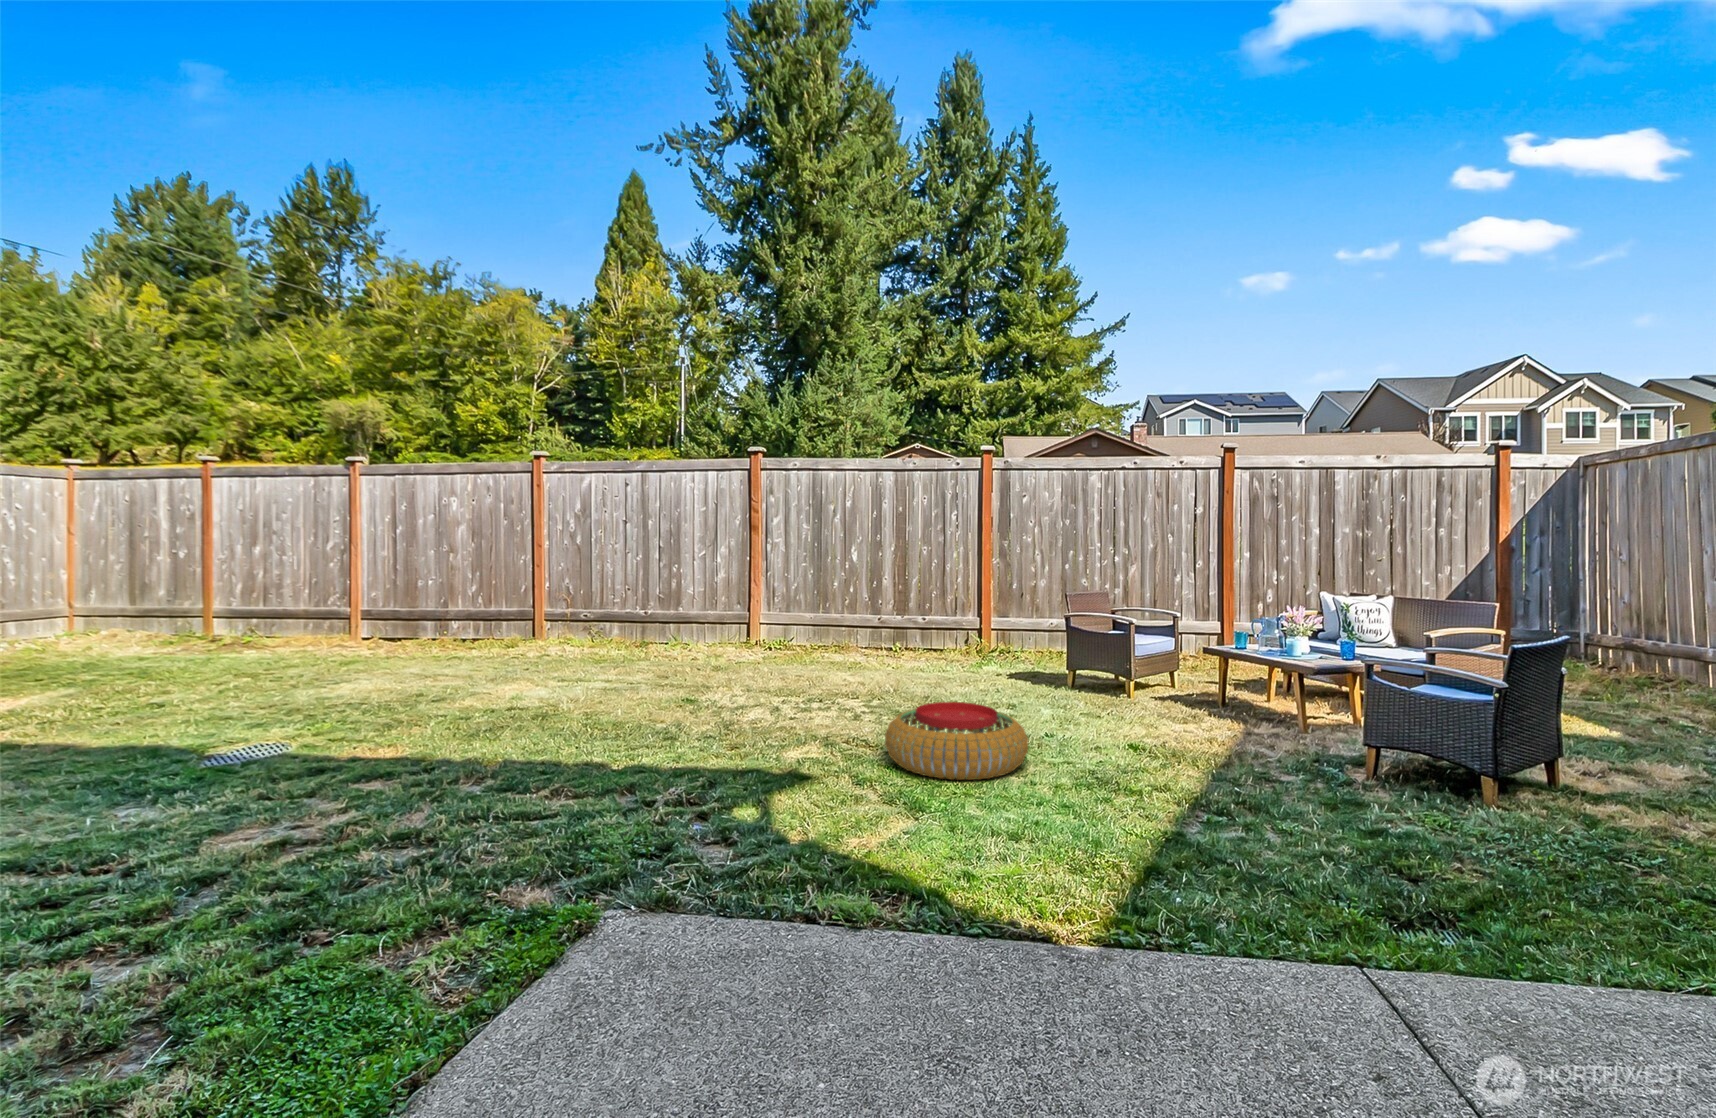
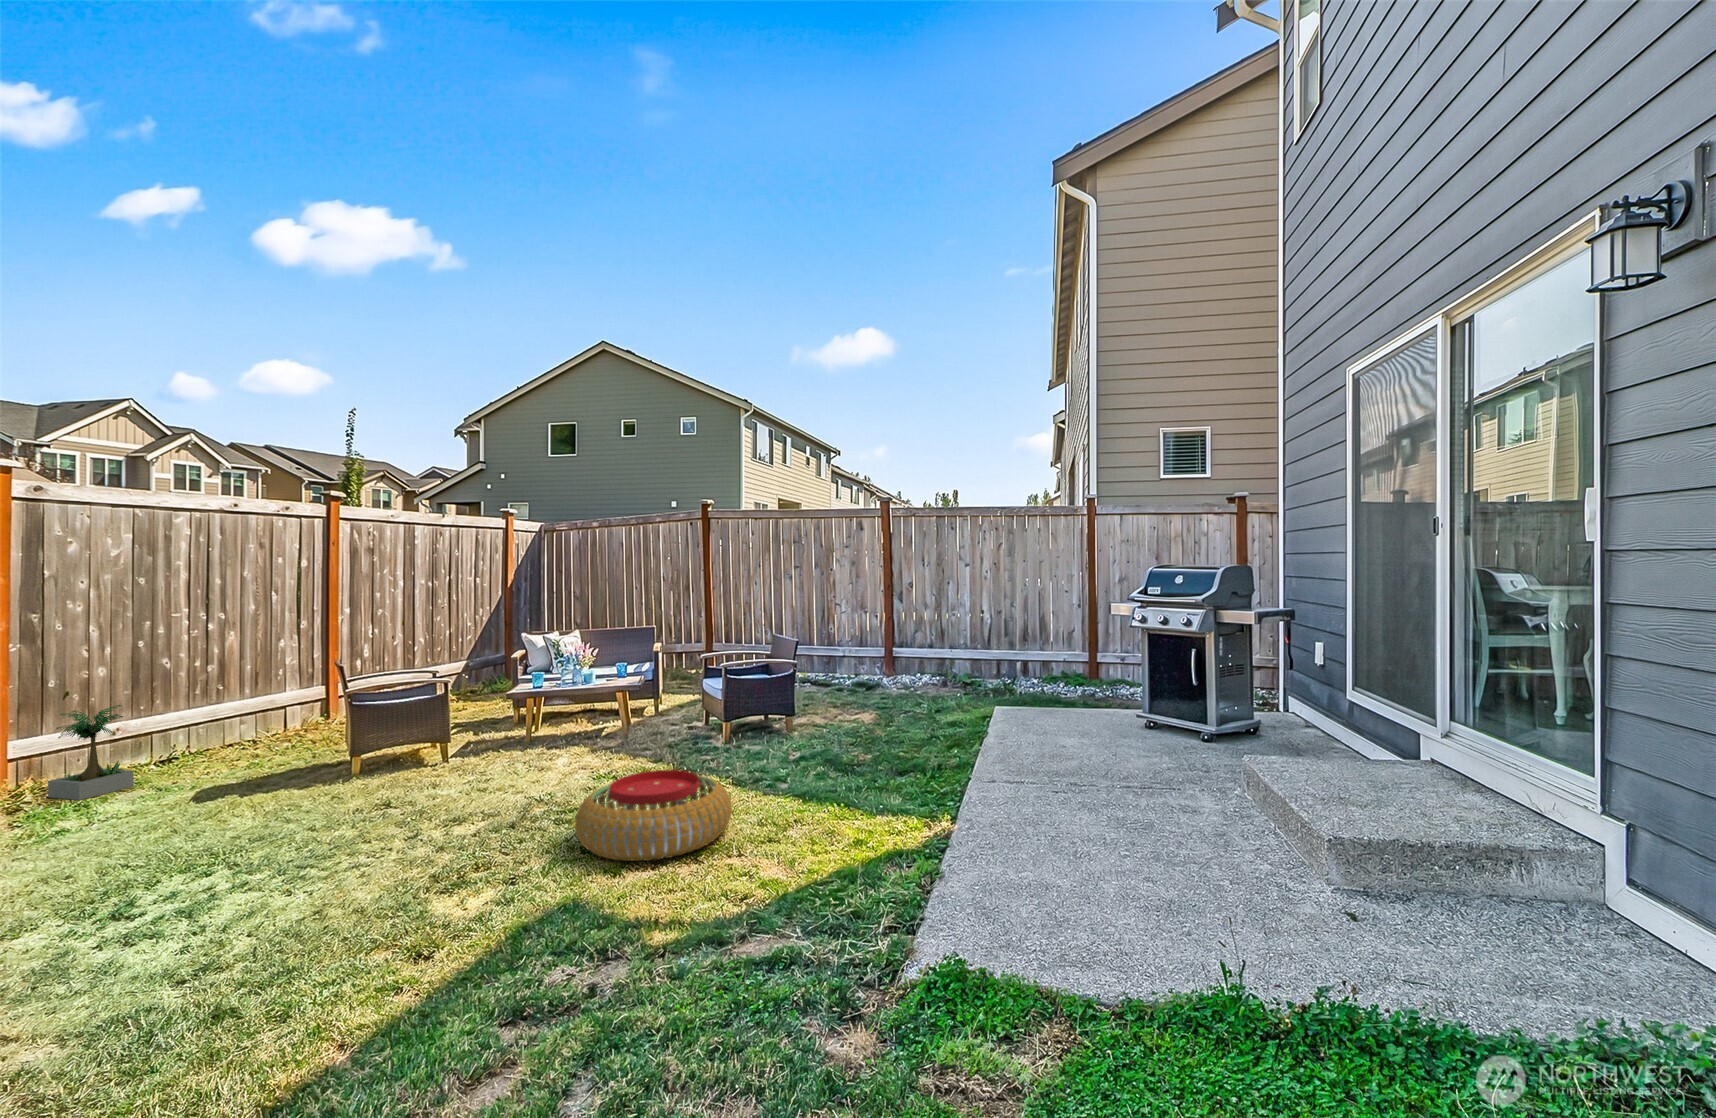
potted plant: none [1015,601,1055,656] -> present [48,705,134,800]

